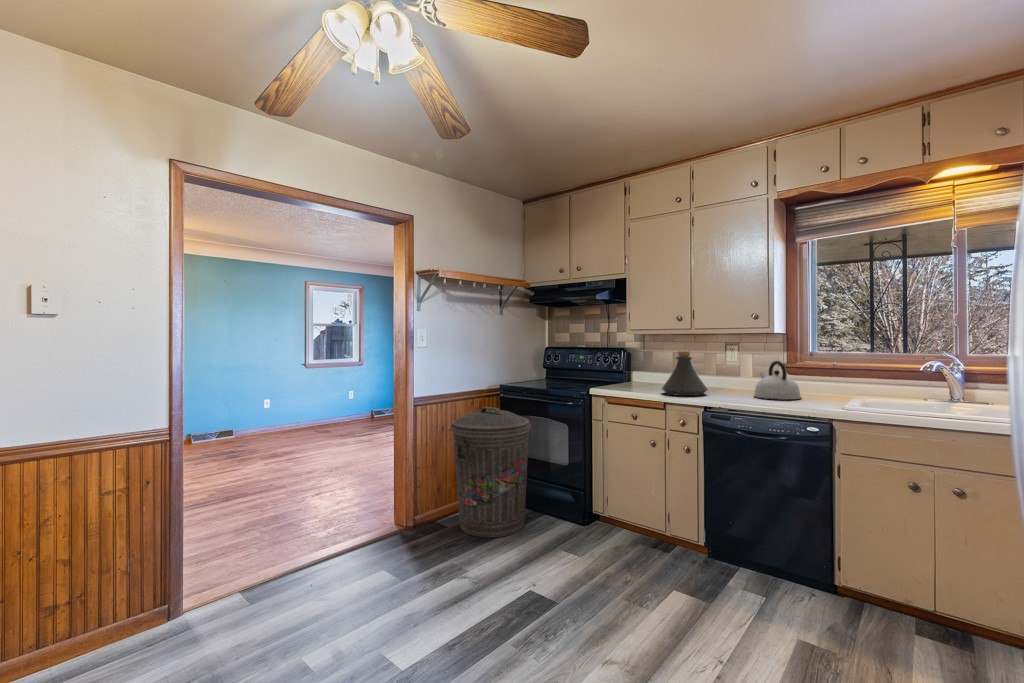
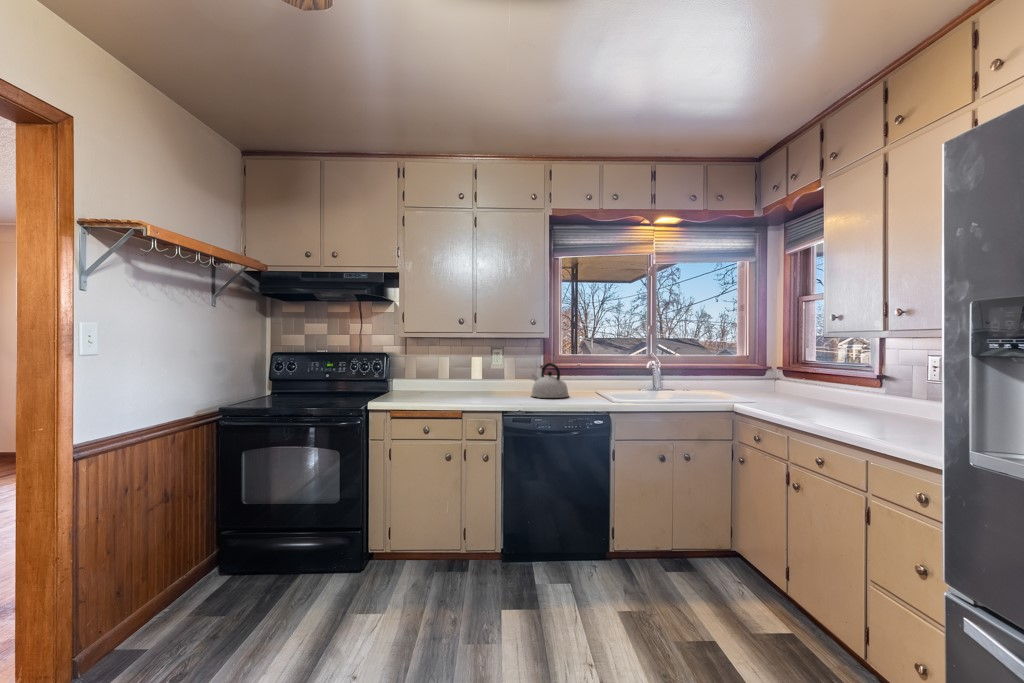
bottle: present [662,351,708,396] -> none [449,355,494,402]
trash can: present [451,407,531,538] -> none [152,441,291,646]

